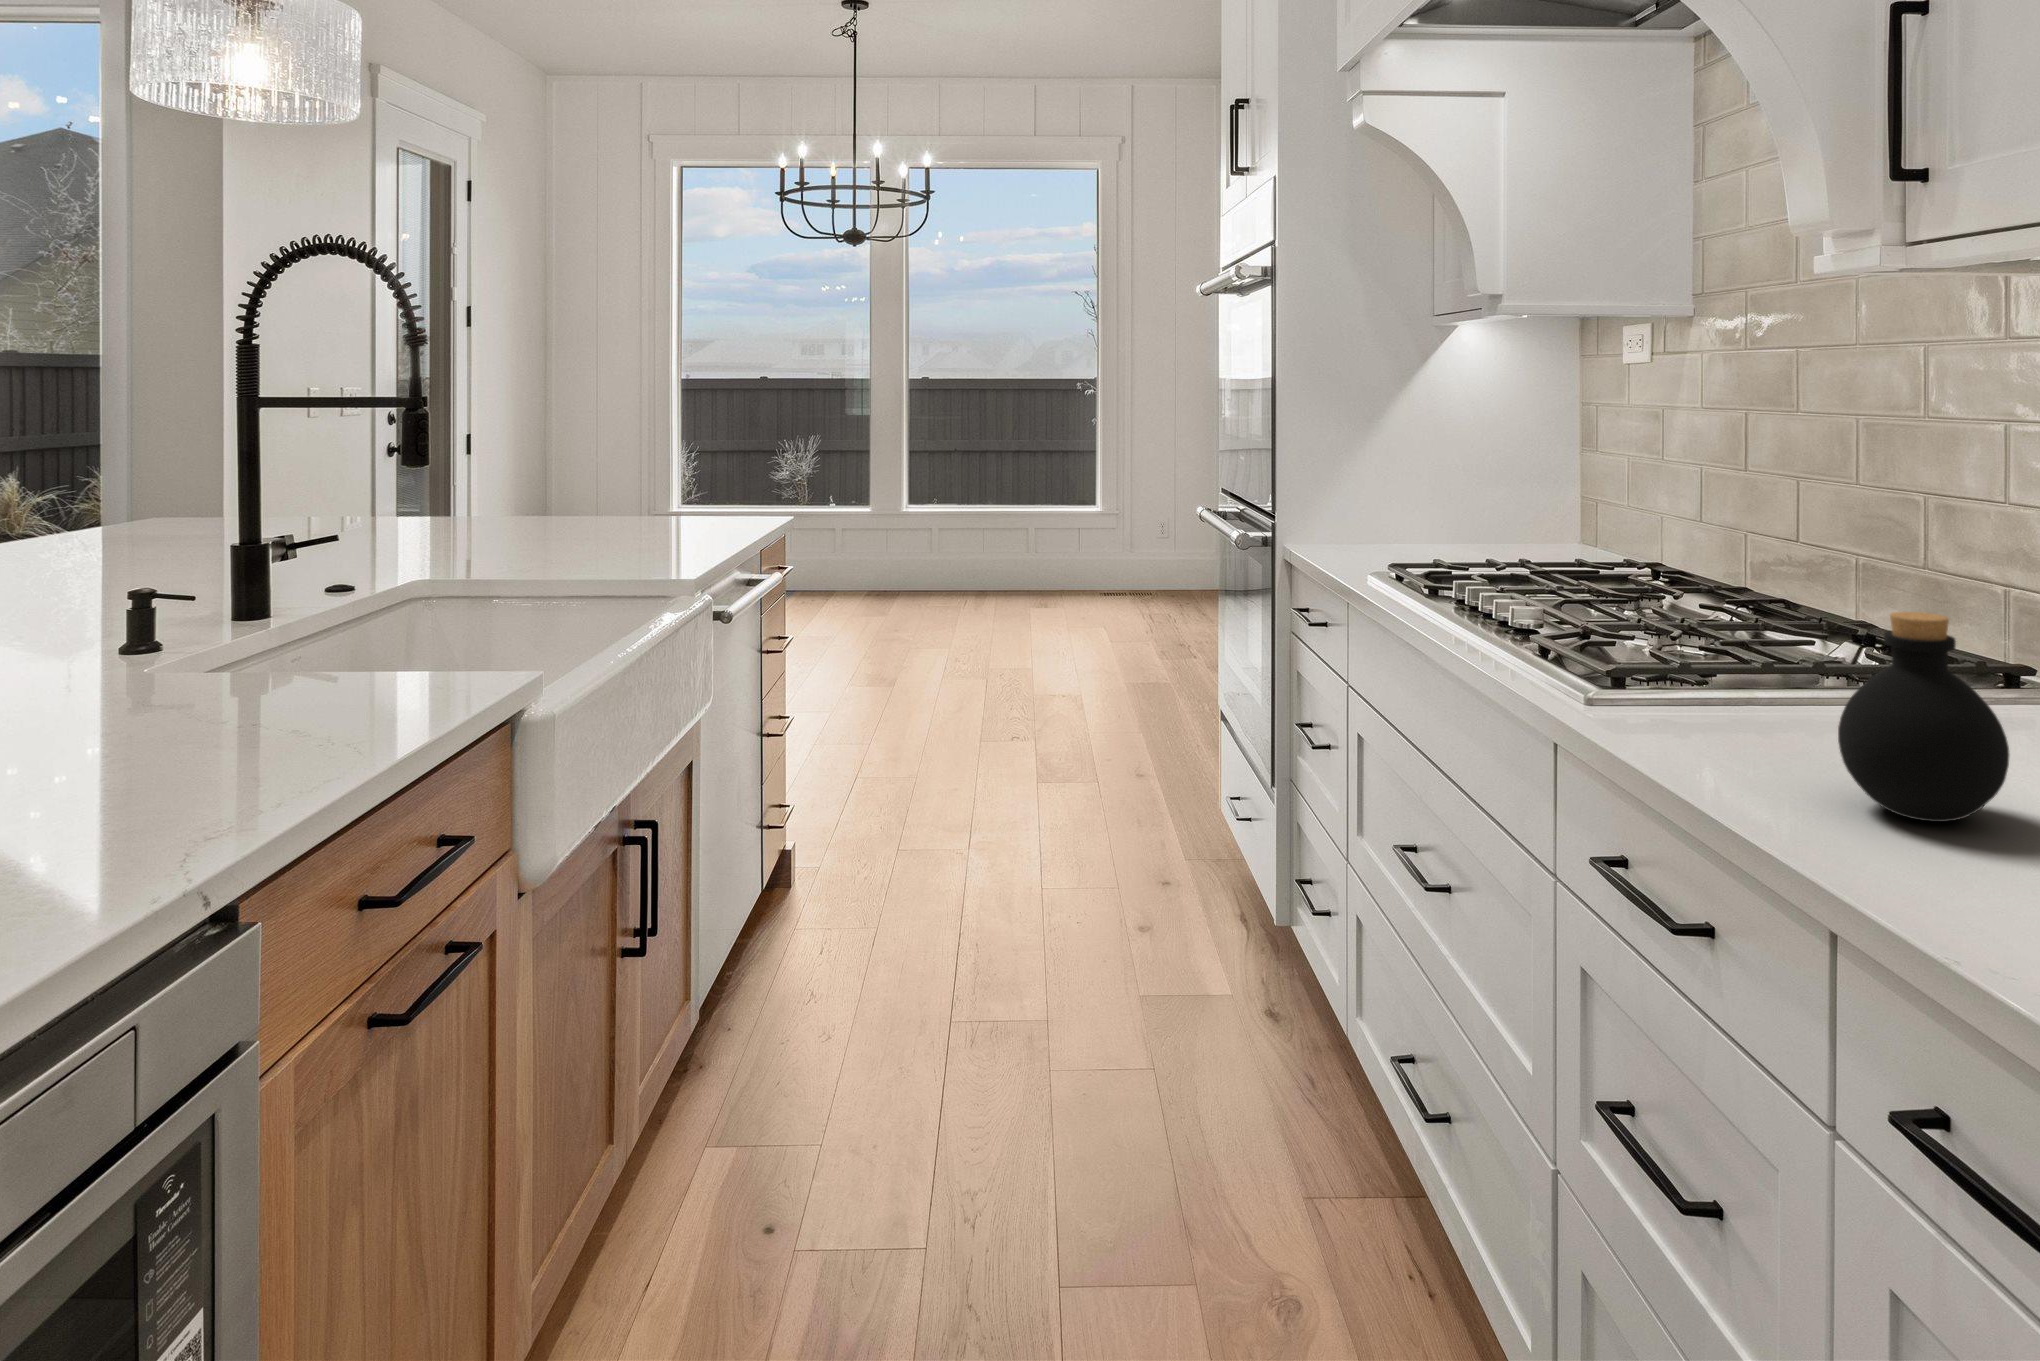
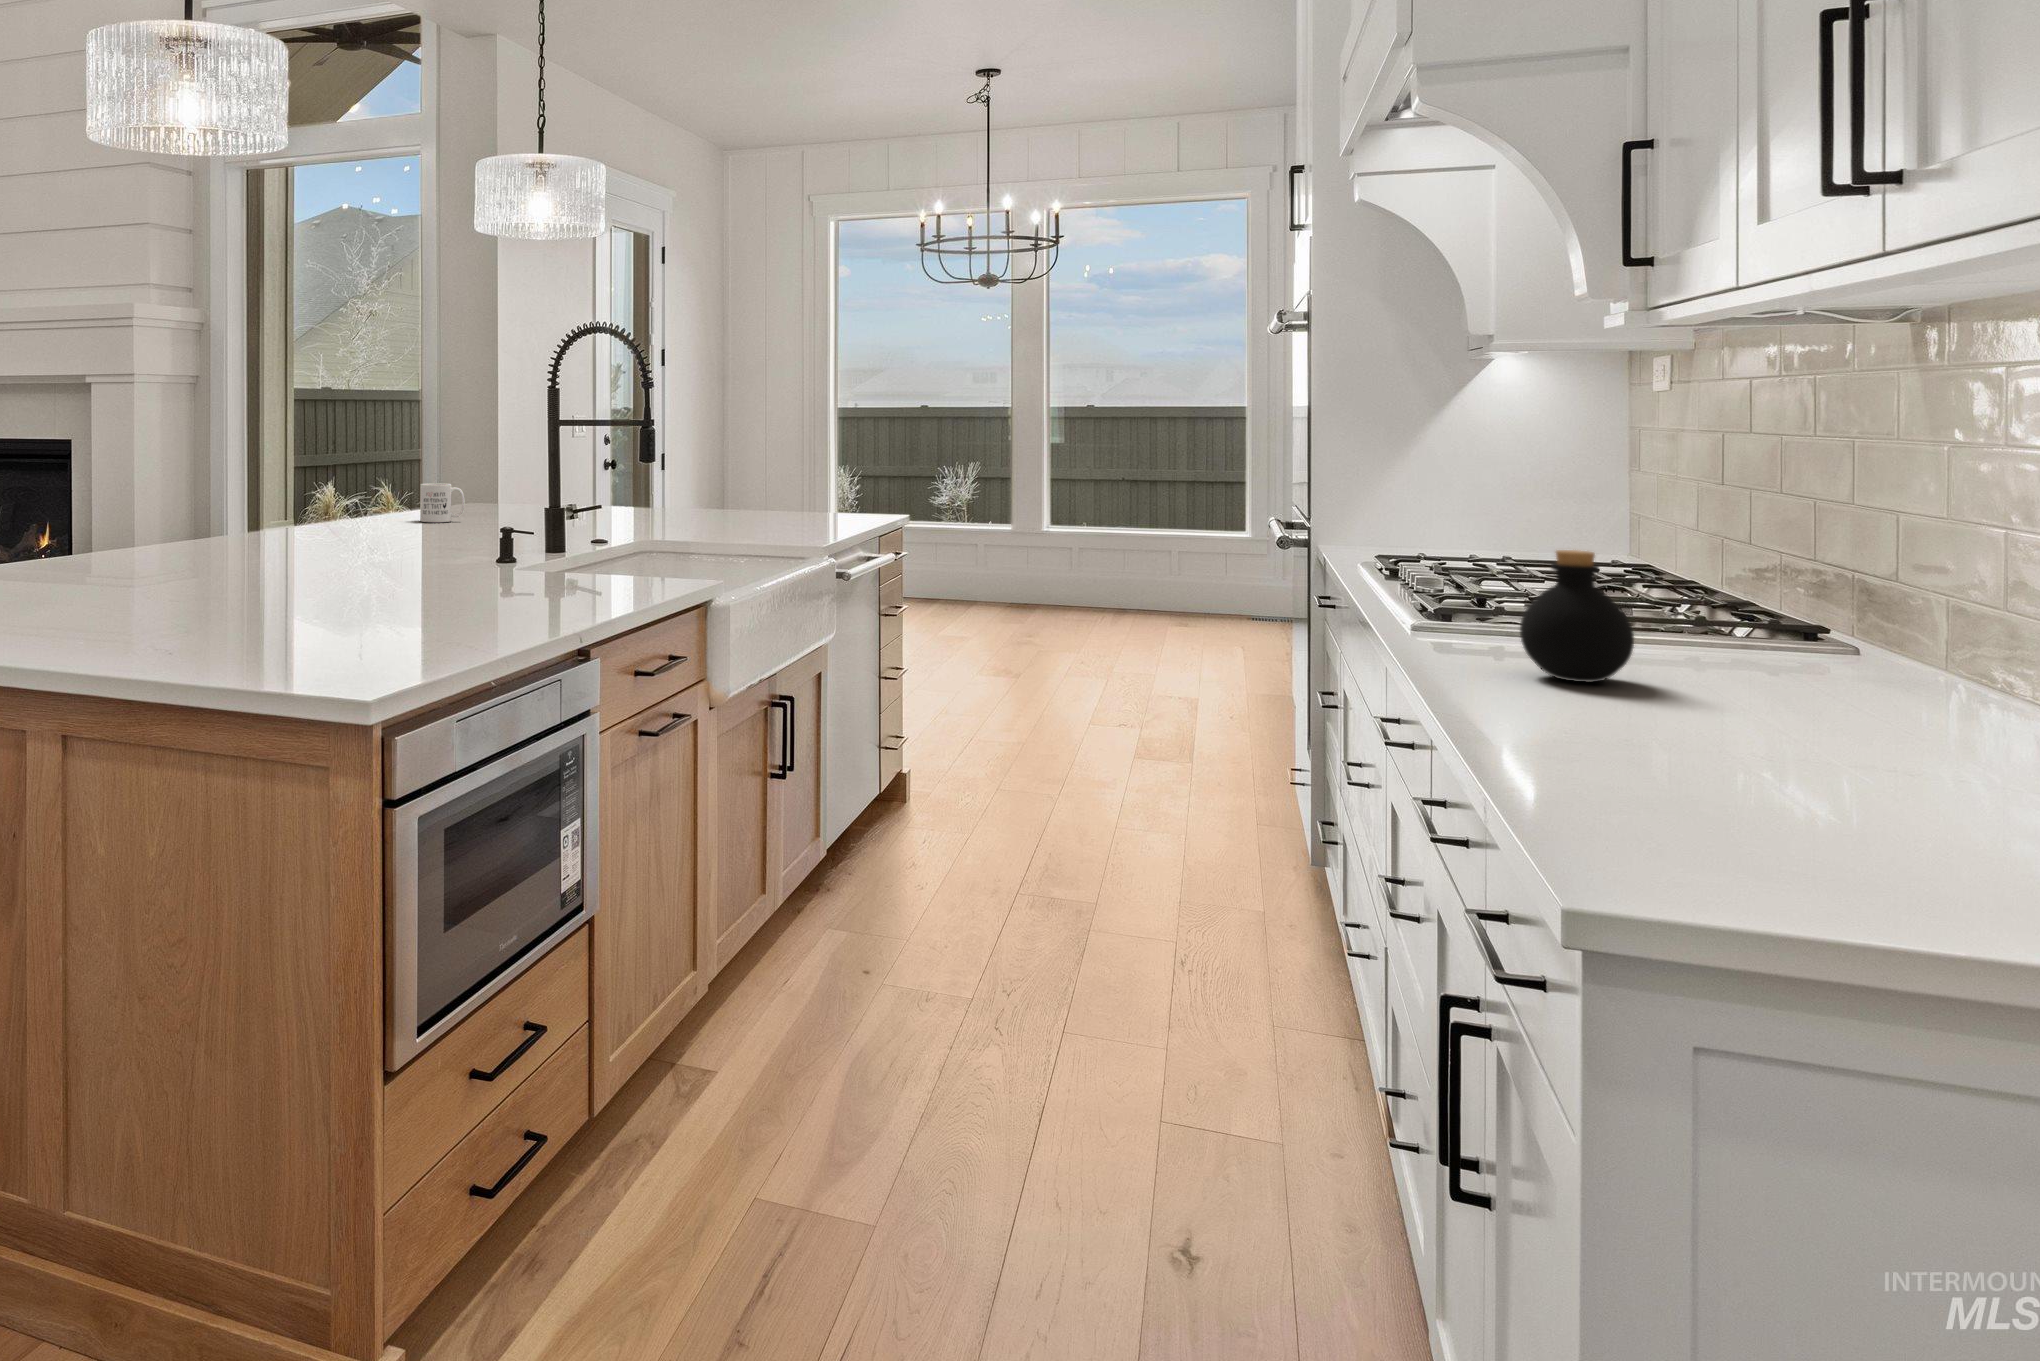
mug: none [30,521,115,586] -> present [420,483,465,522]

